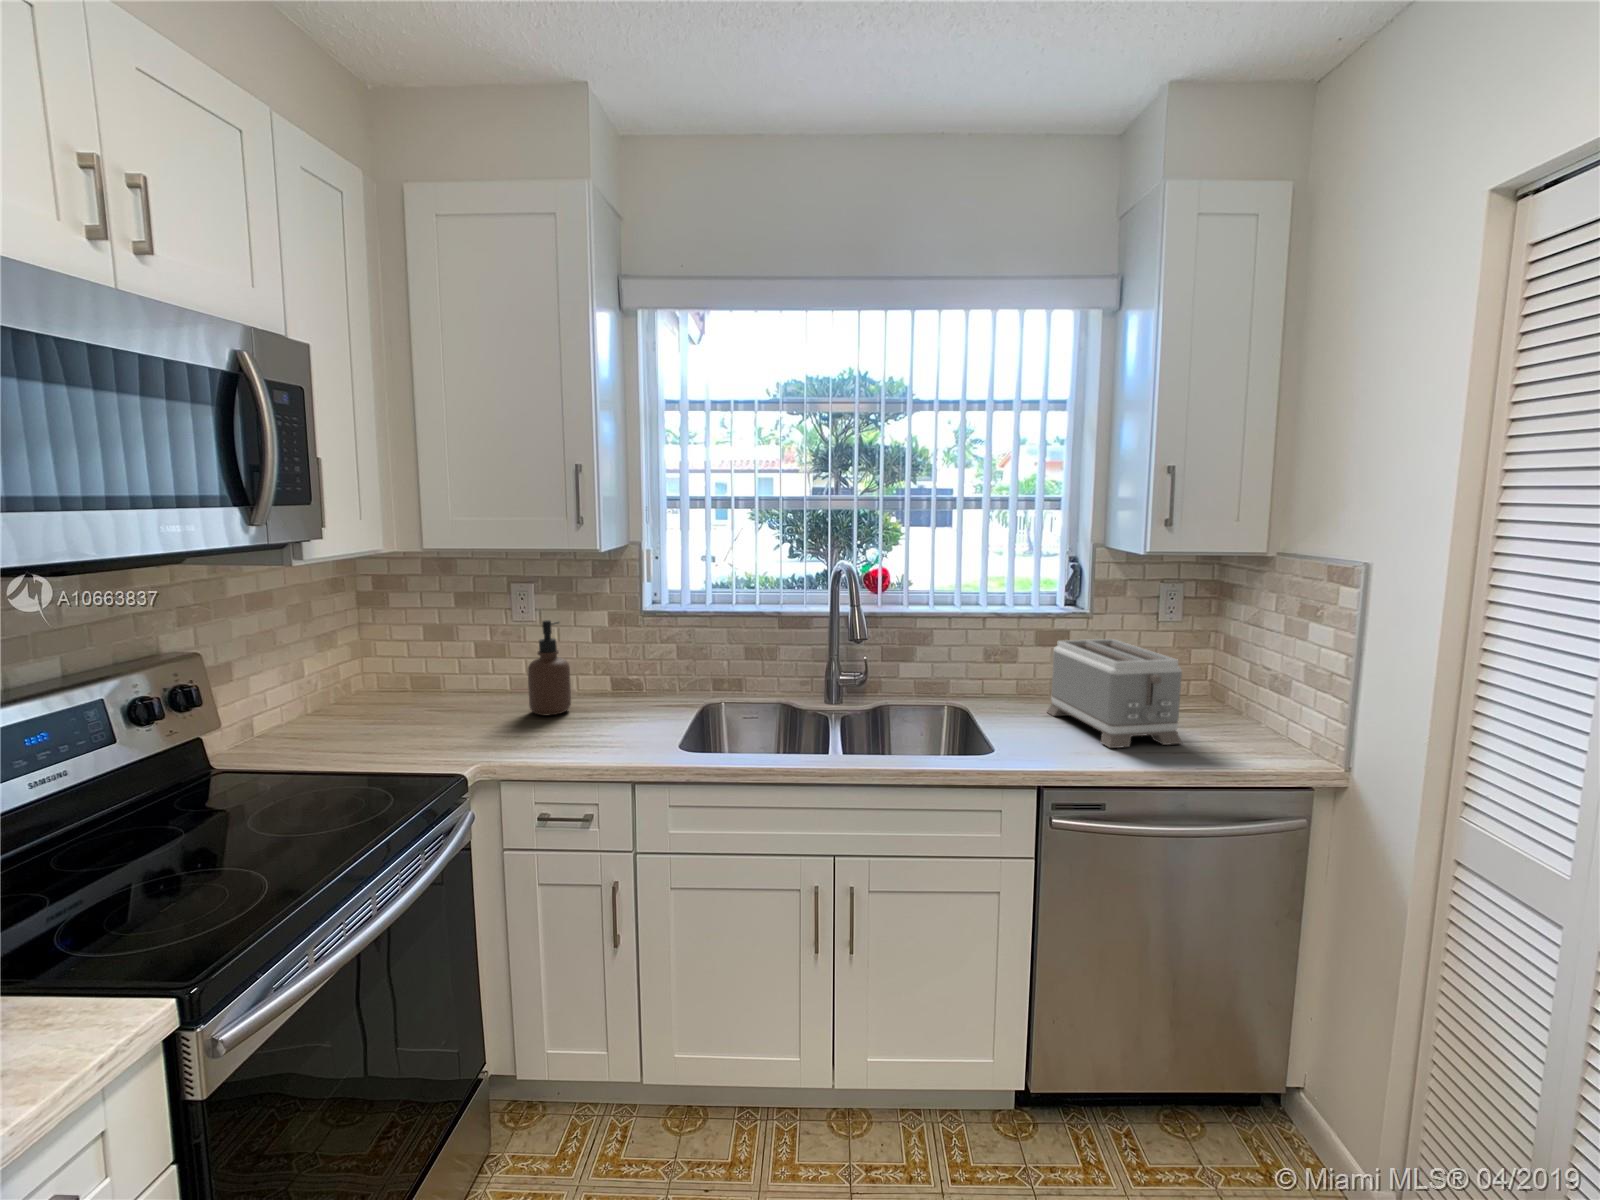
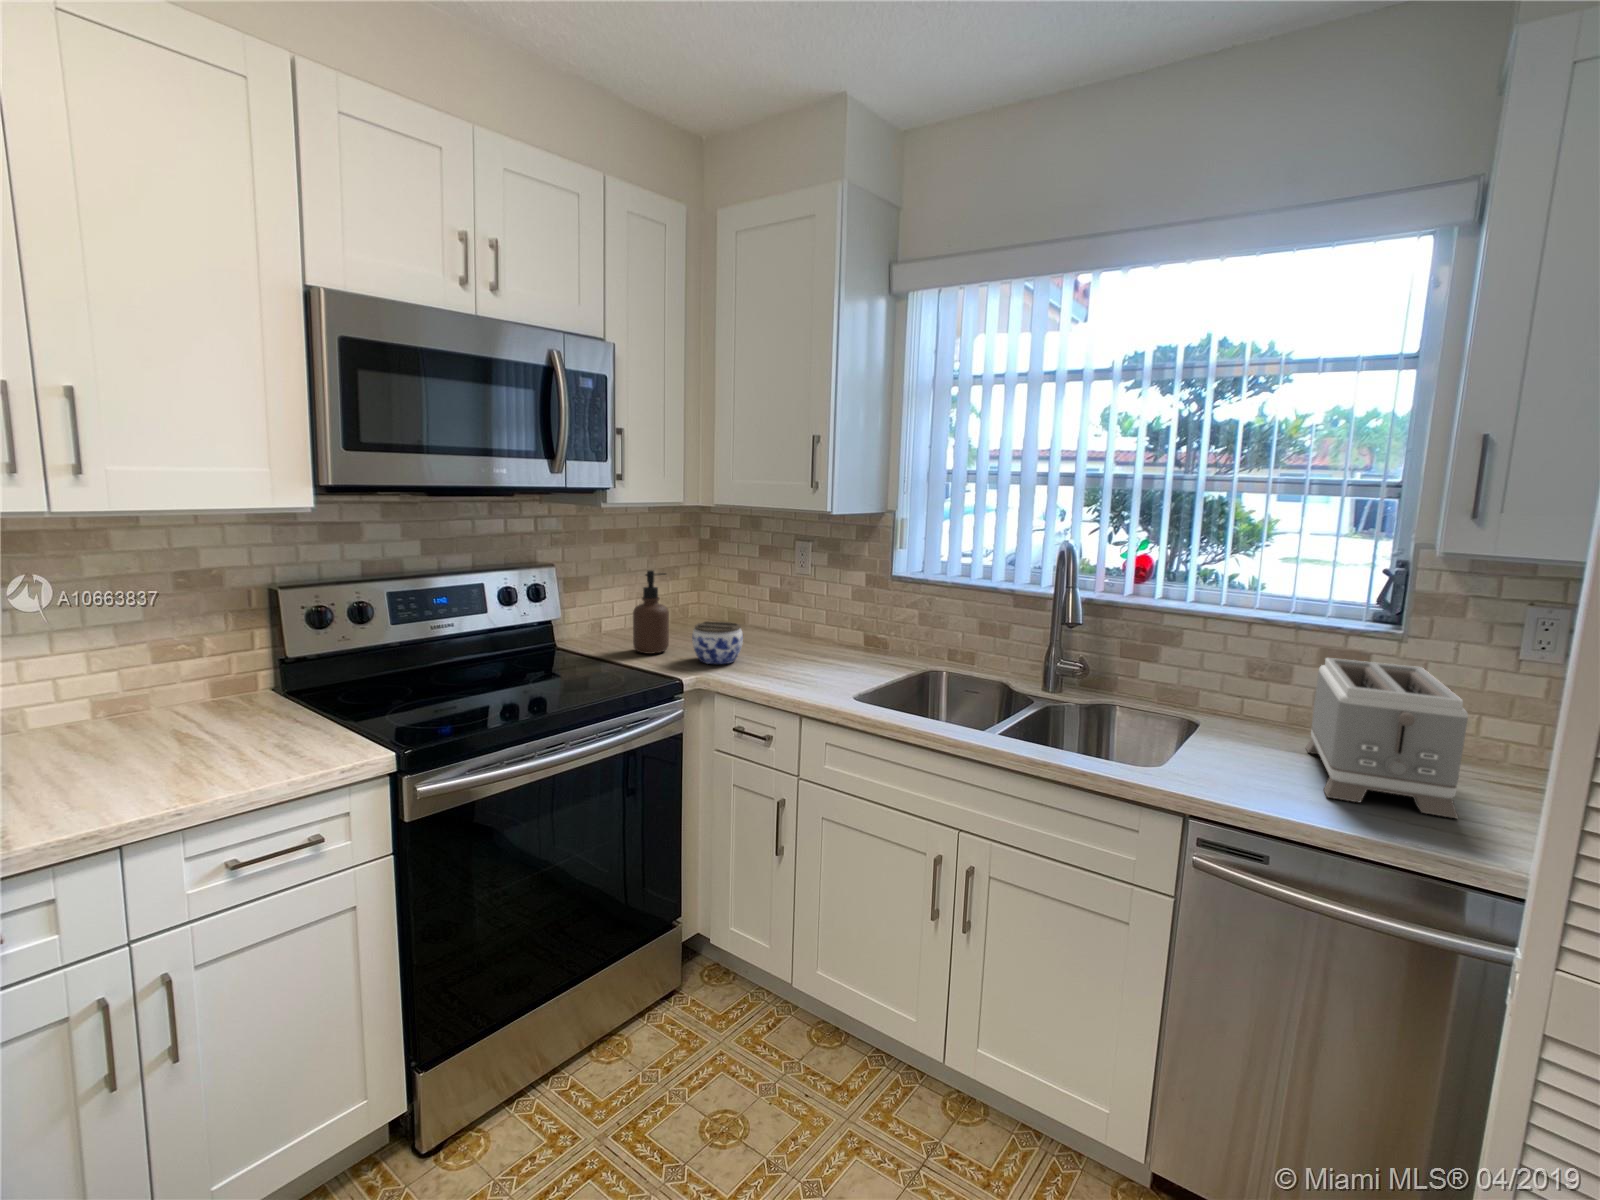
soap dispenser: present [528,620,571,715] -> present [633,570,669,654]
jar: none [441,689,507,744] -> present [692,621,743,664]

